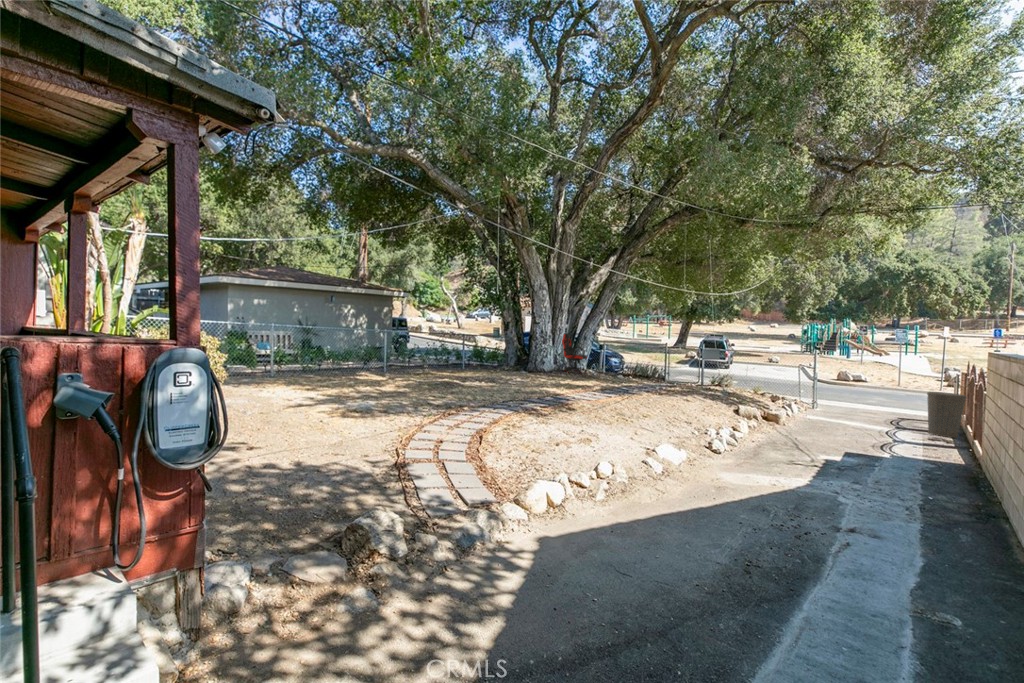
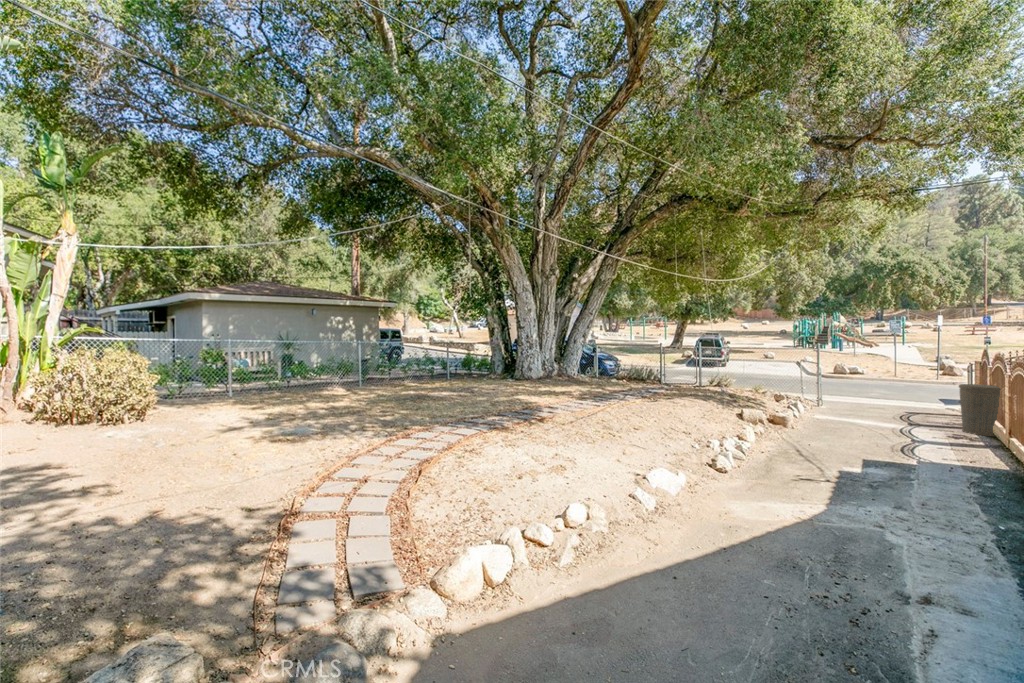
chair: present [562,333,587,374] -> none [550,337,577,379]

